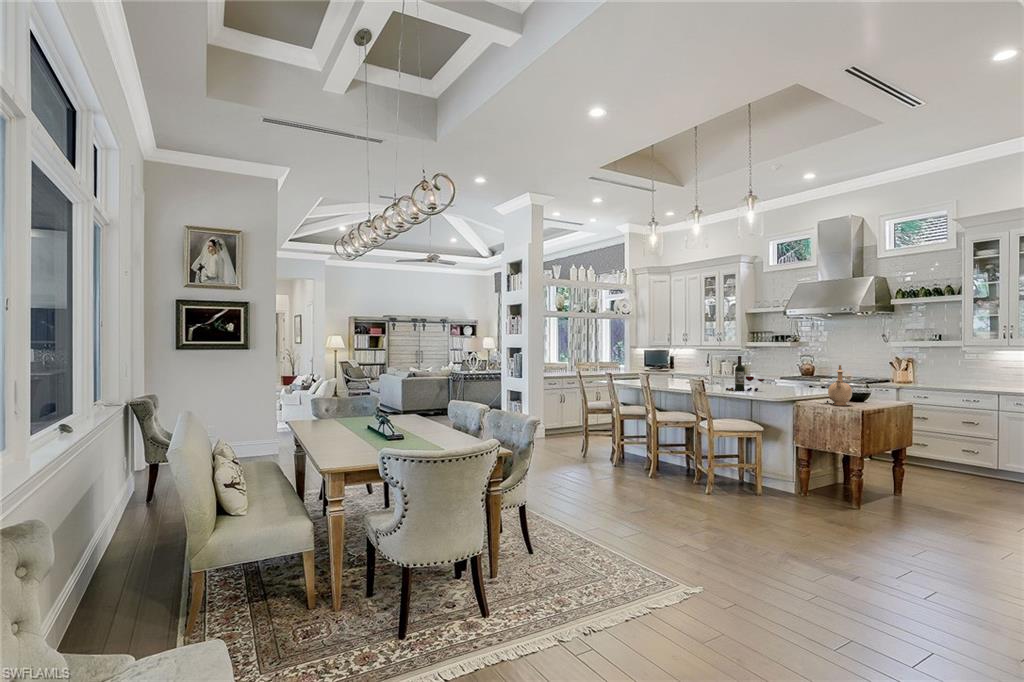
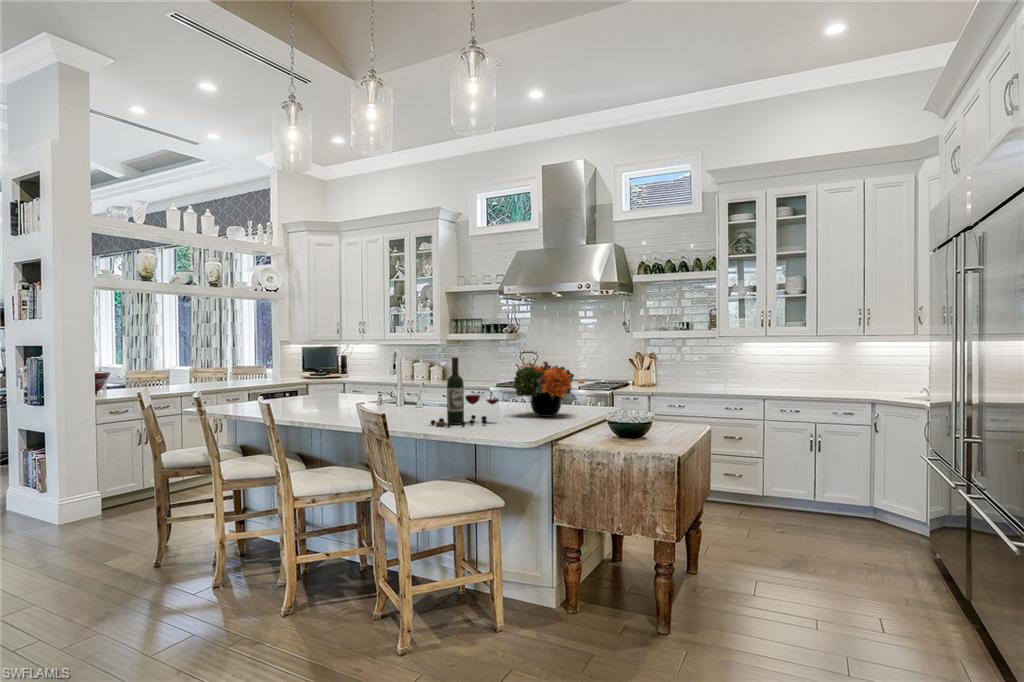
flower arrangement: none [775,360,816,391] -> present [512,362,574,417]
vase: present [828,365,852,406] -> none [612,371,651,447]

